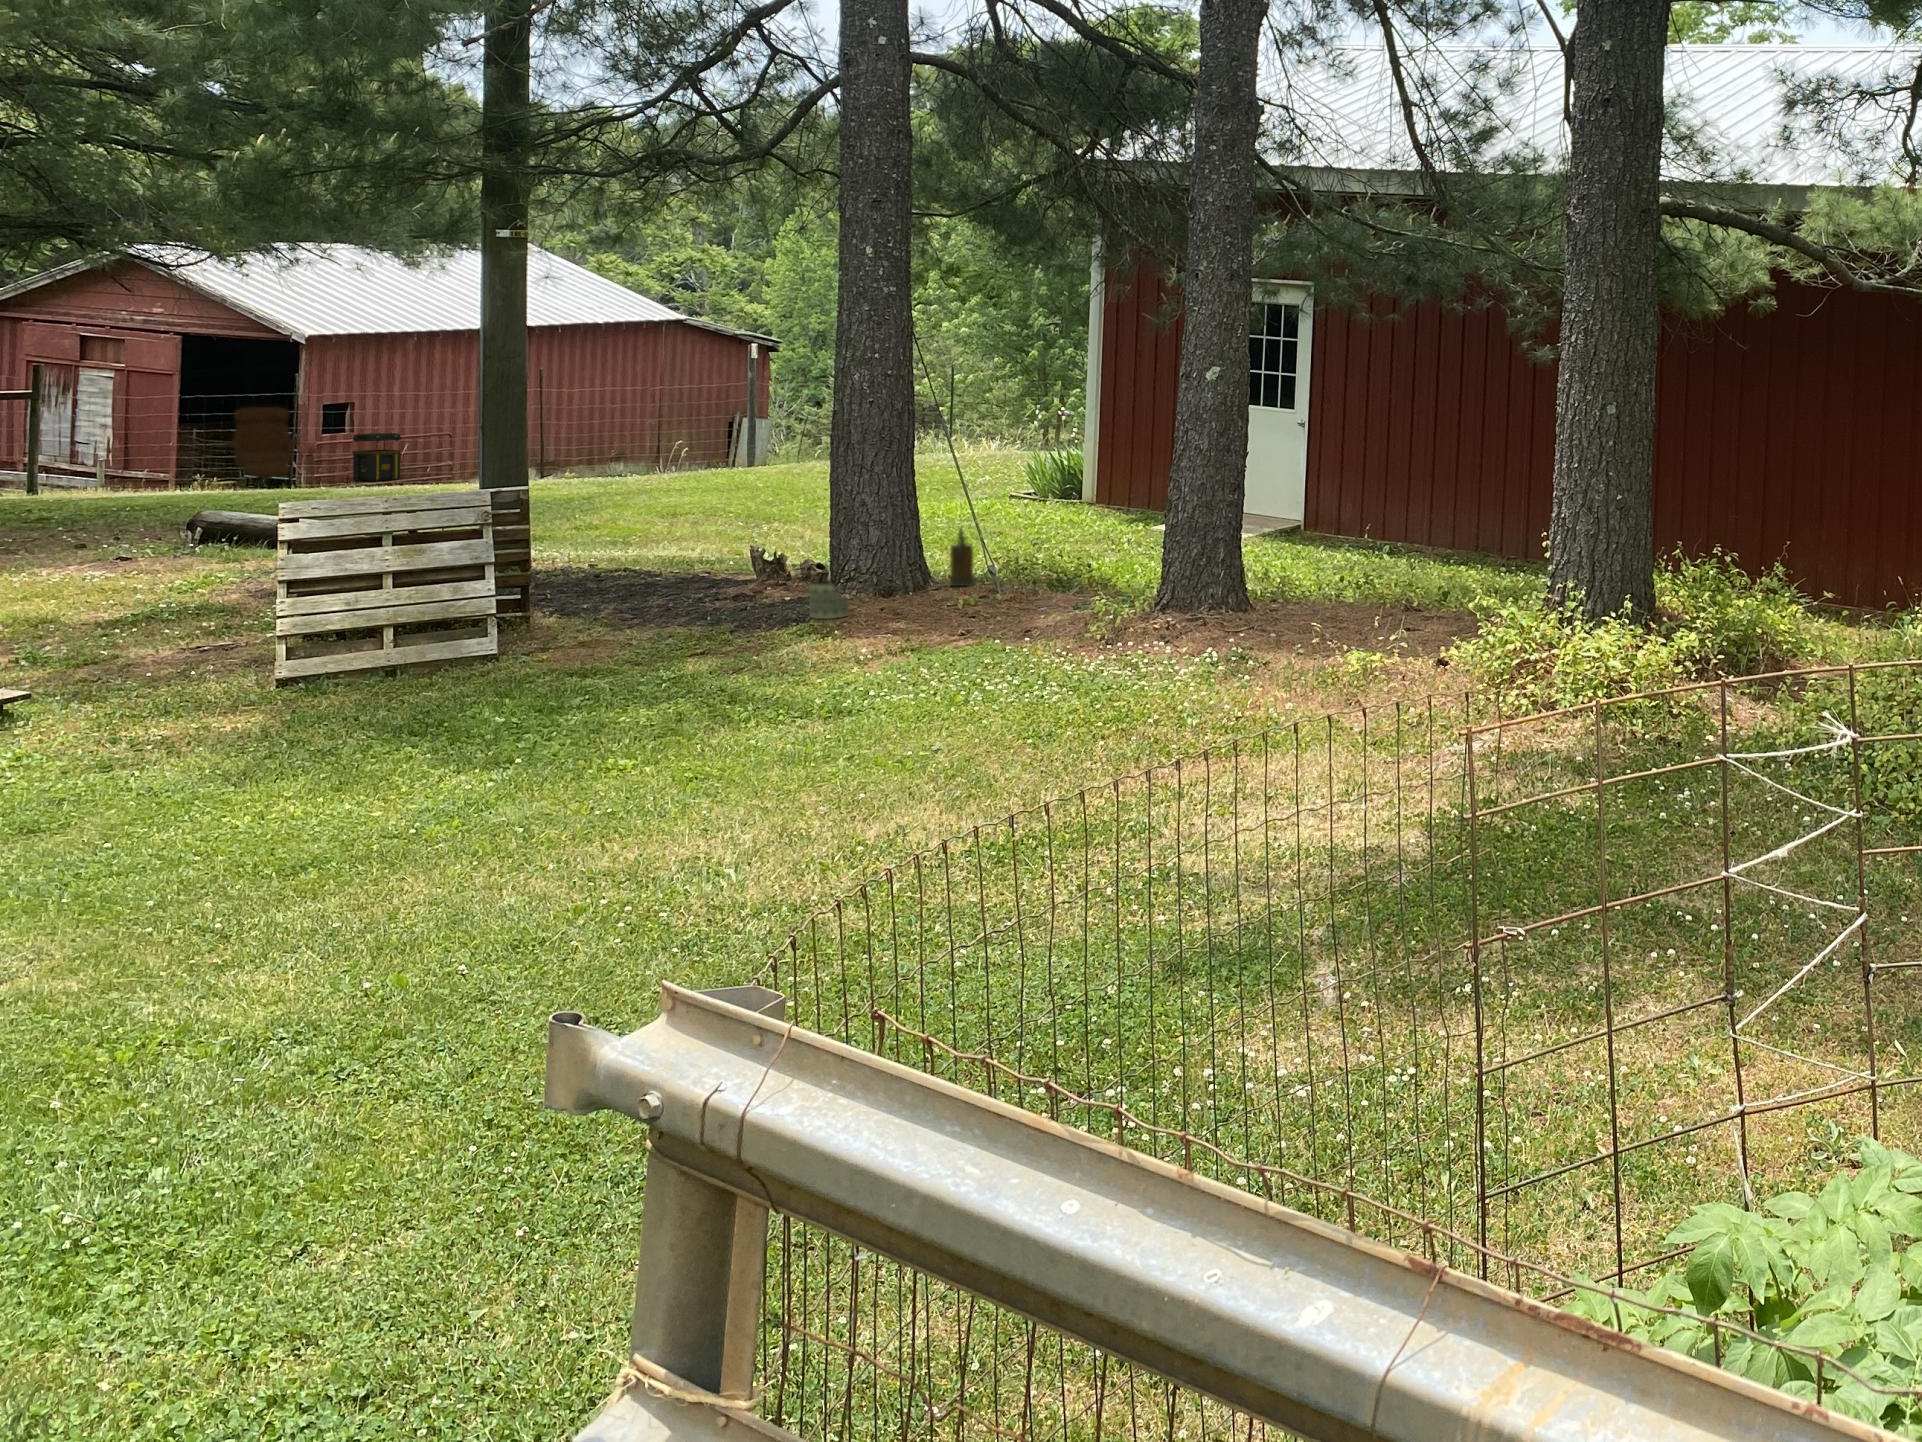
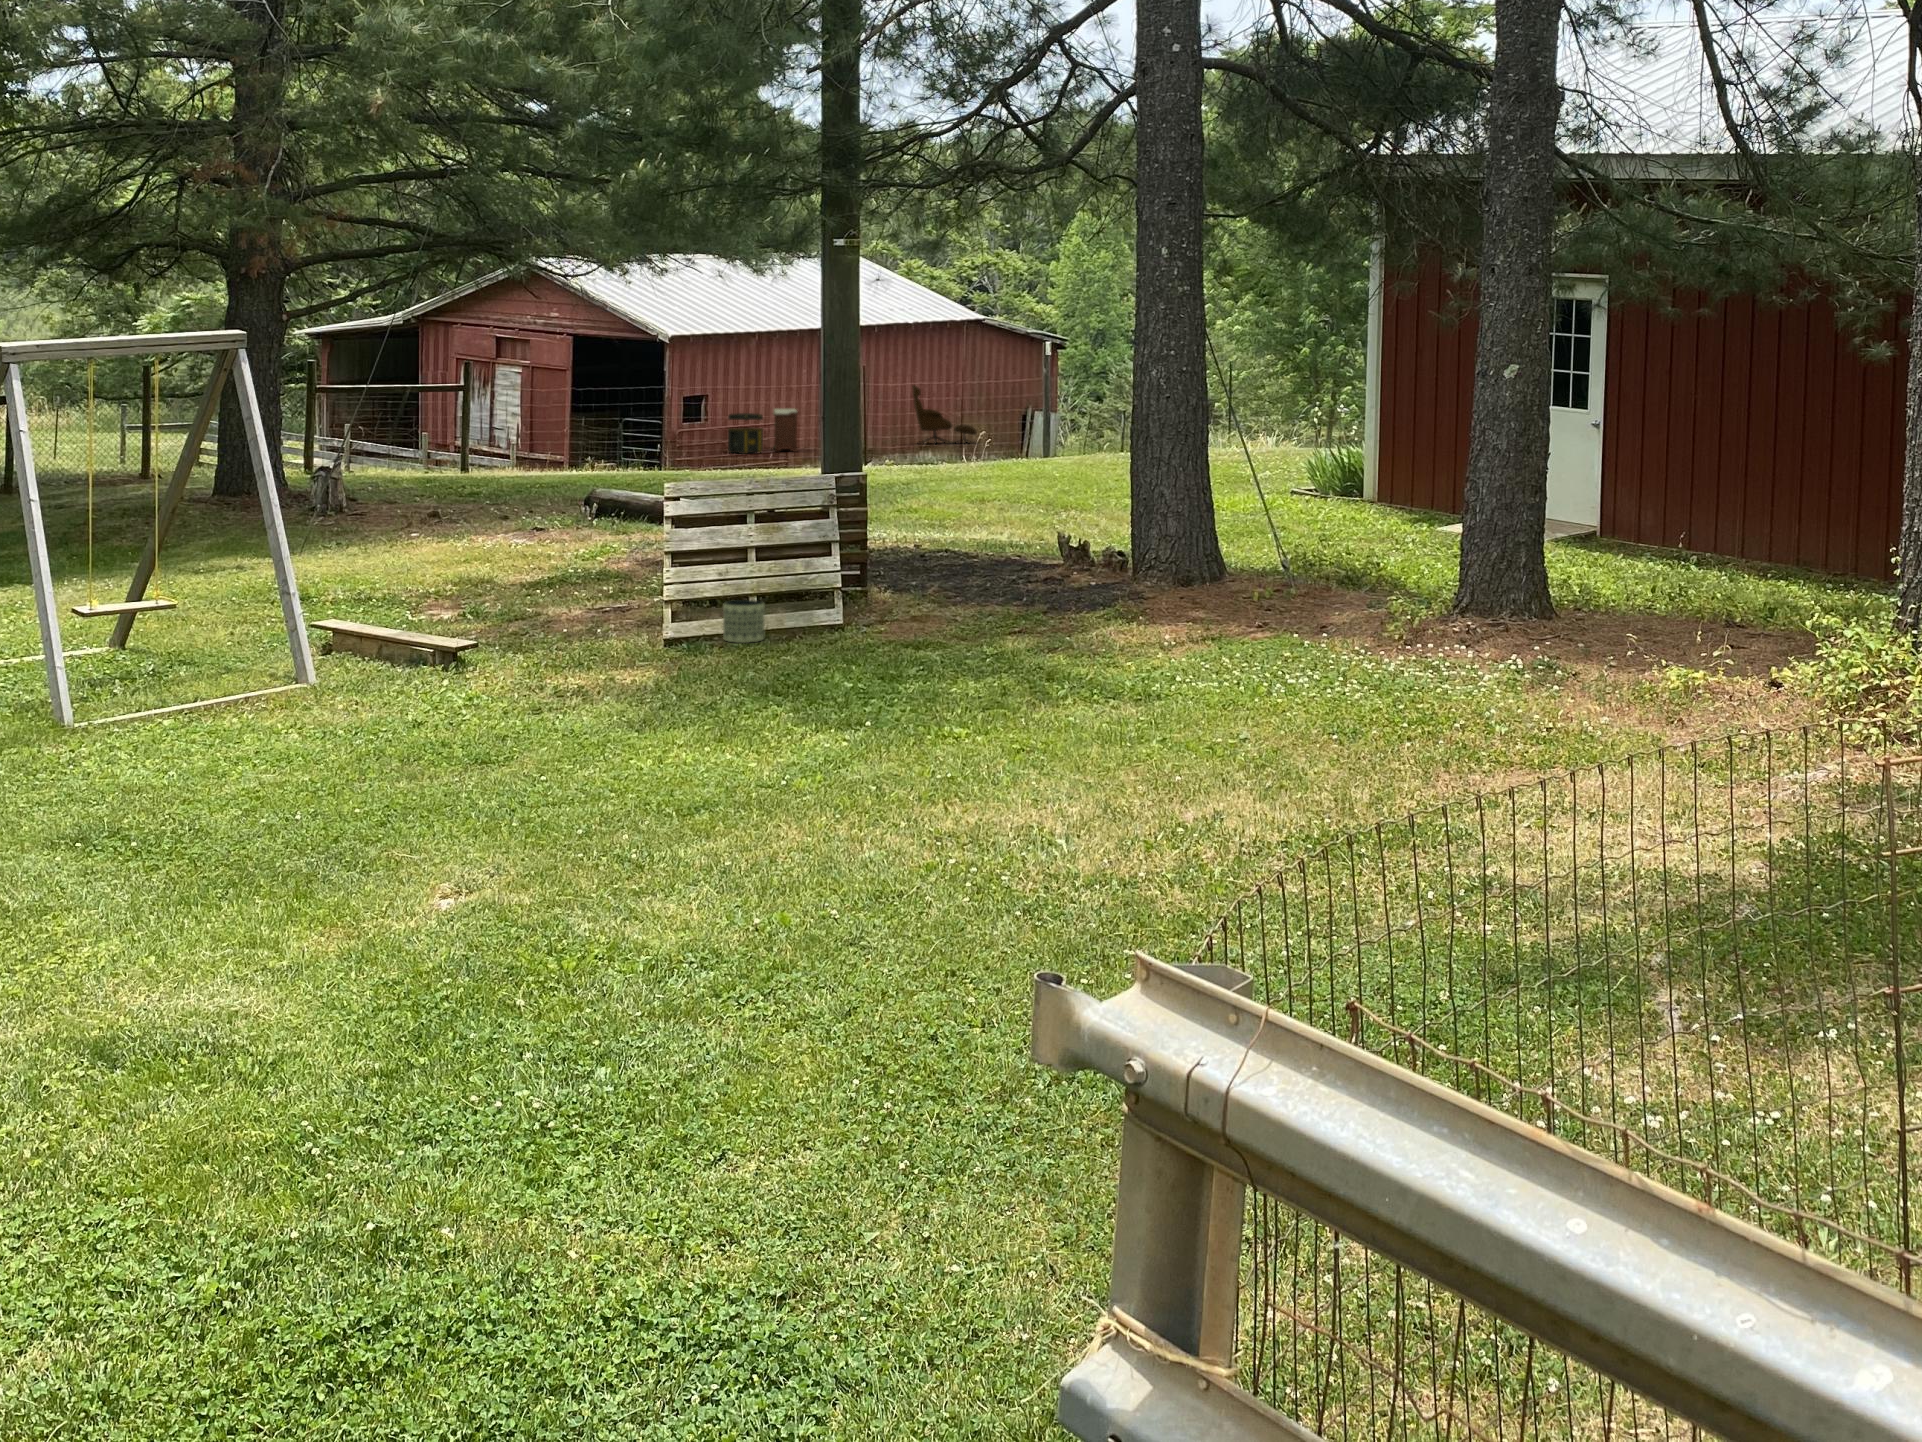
lounge chair: present [227,407,300,488] -> present [912,385,977,443]
bench: none [413,426,448,478] -> present [773,409,798,452]
watering can: present [950,530,974,586] -> none [1237,525,1259,583]
planter: present [809,581,849,619] -> present [723,600,764,643]

